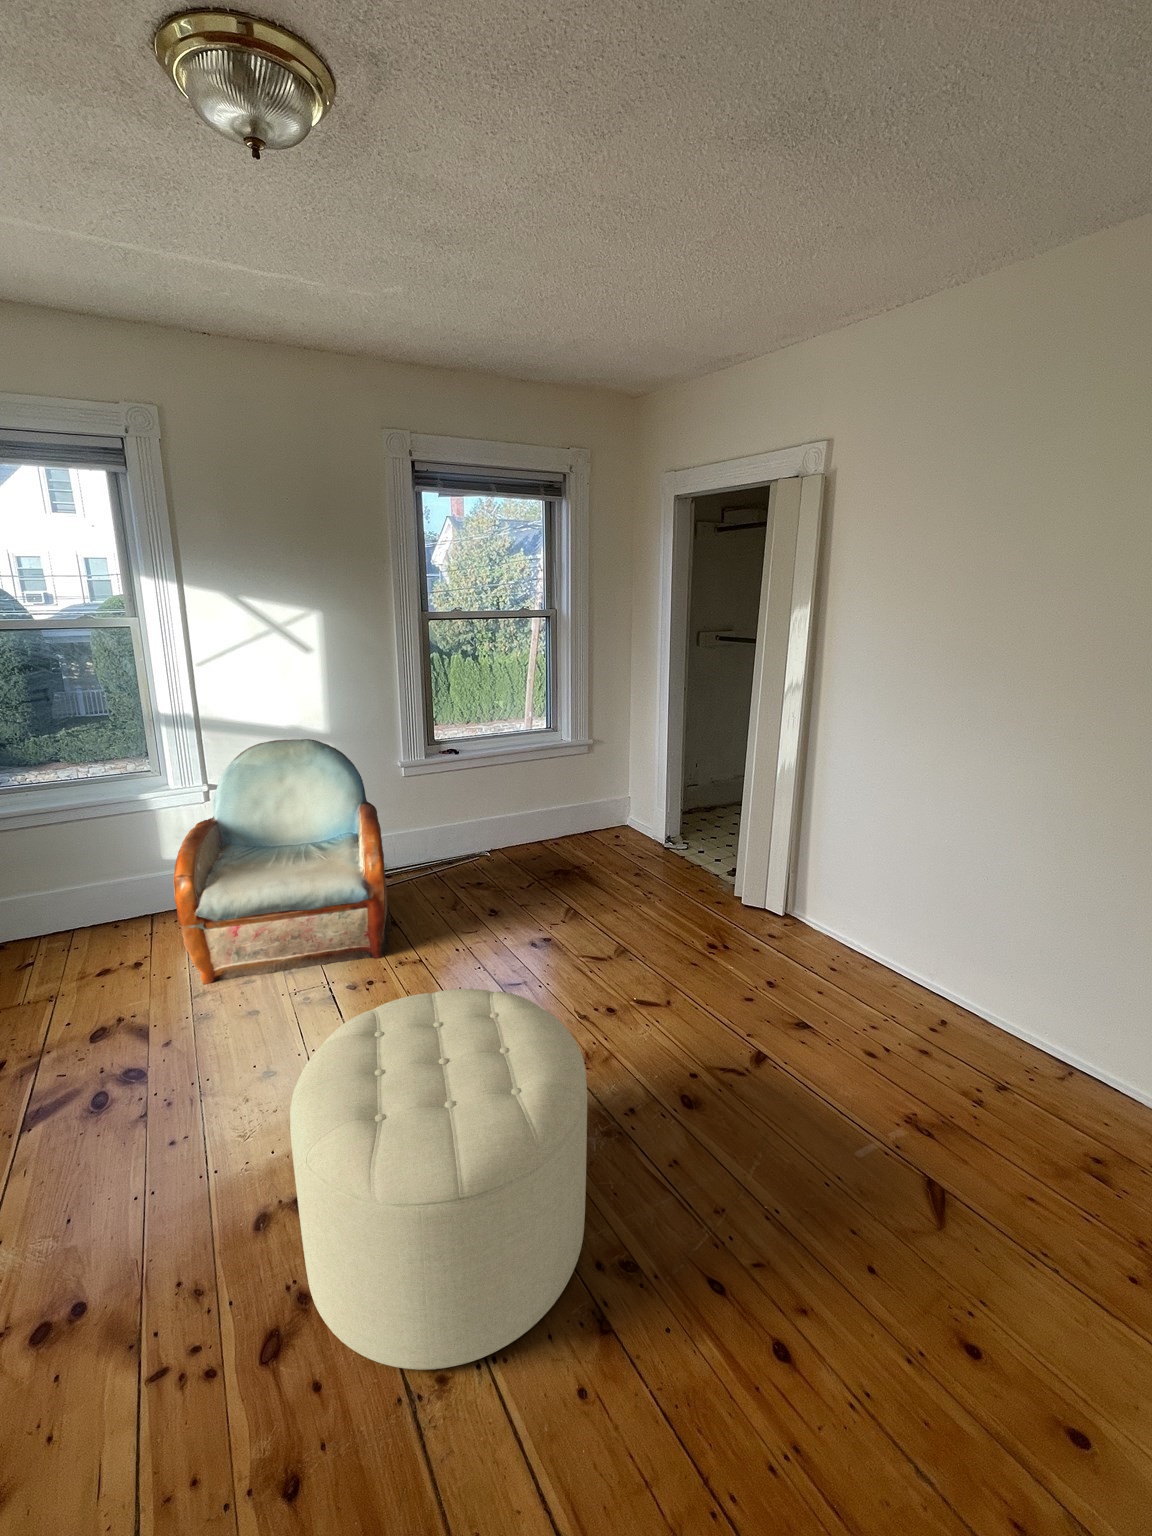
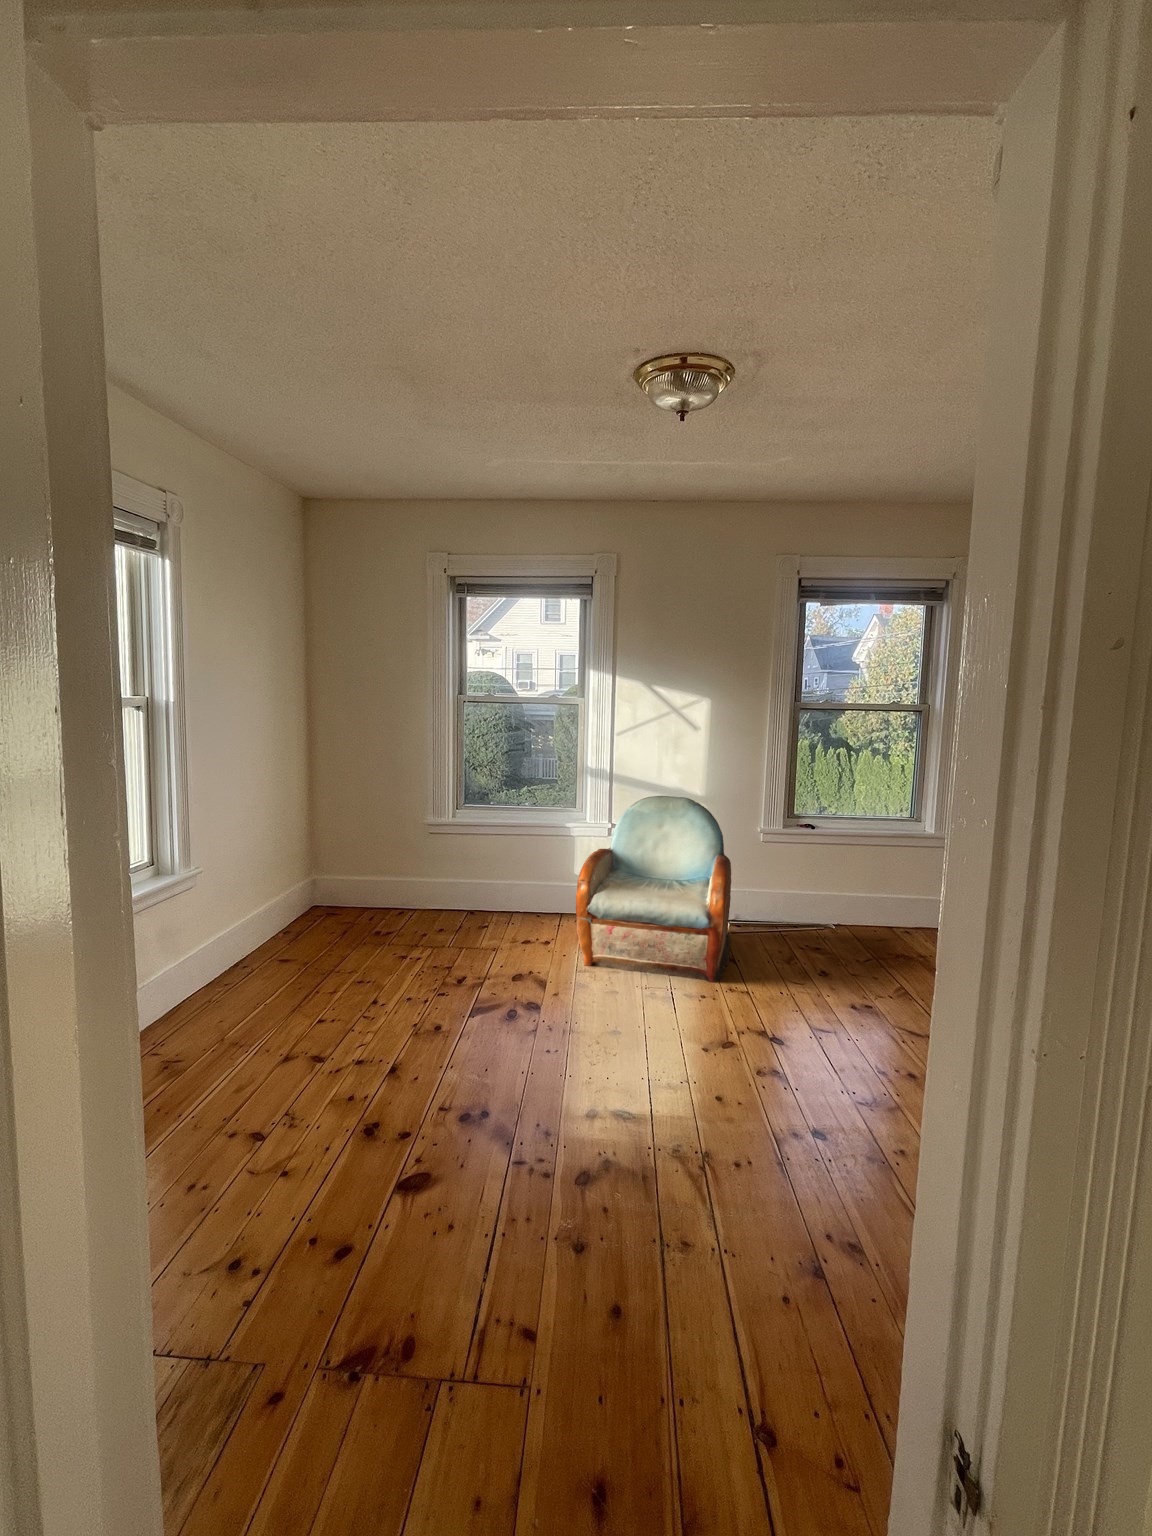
ottoman: present [290,989,587,1370] -> none [613,981,840,1249]

